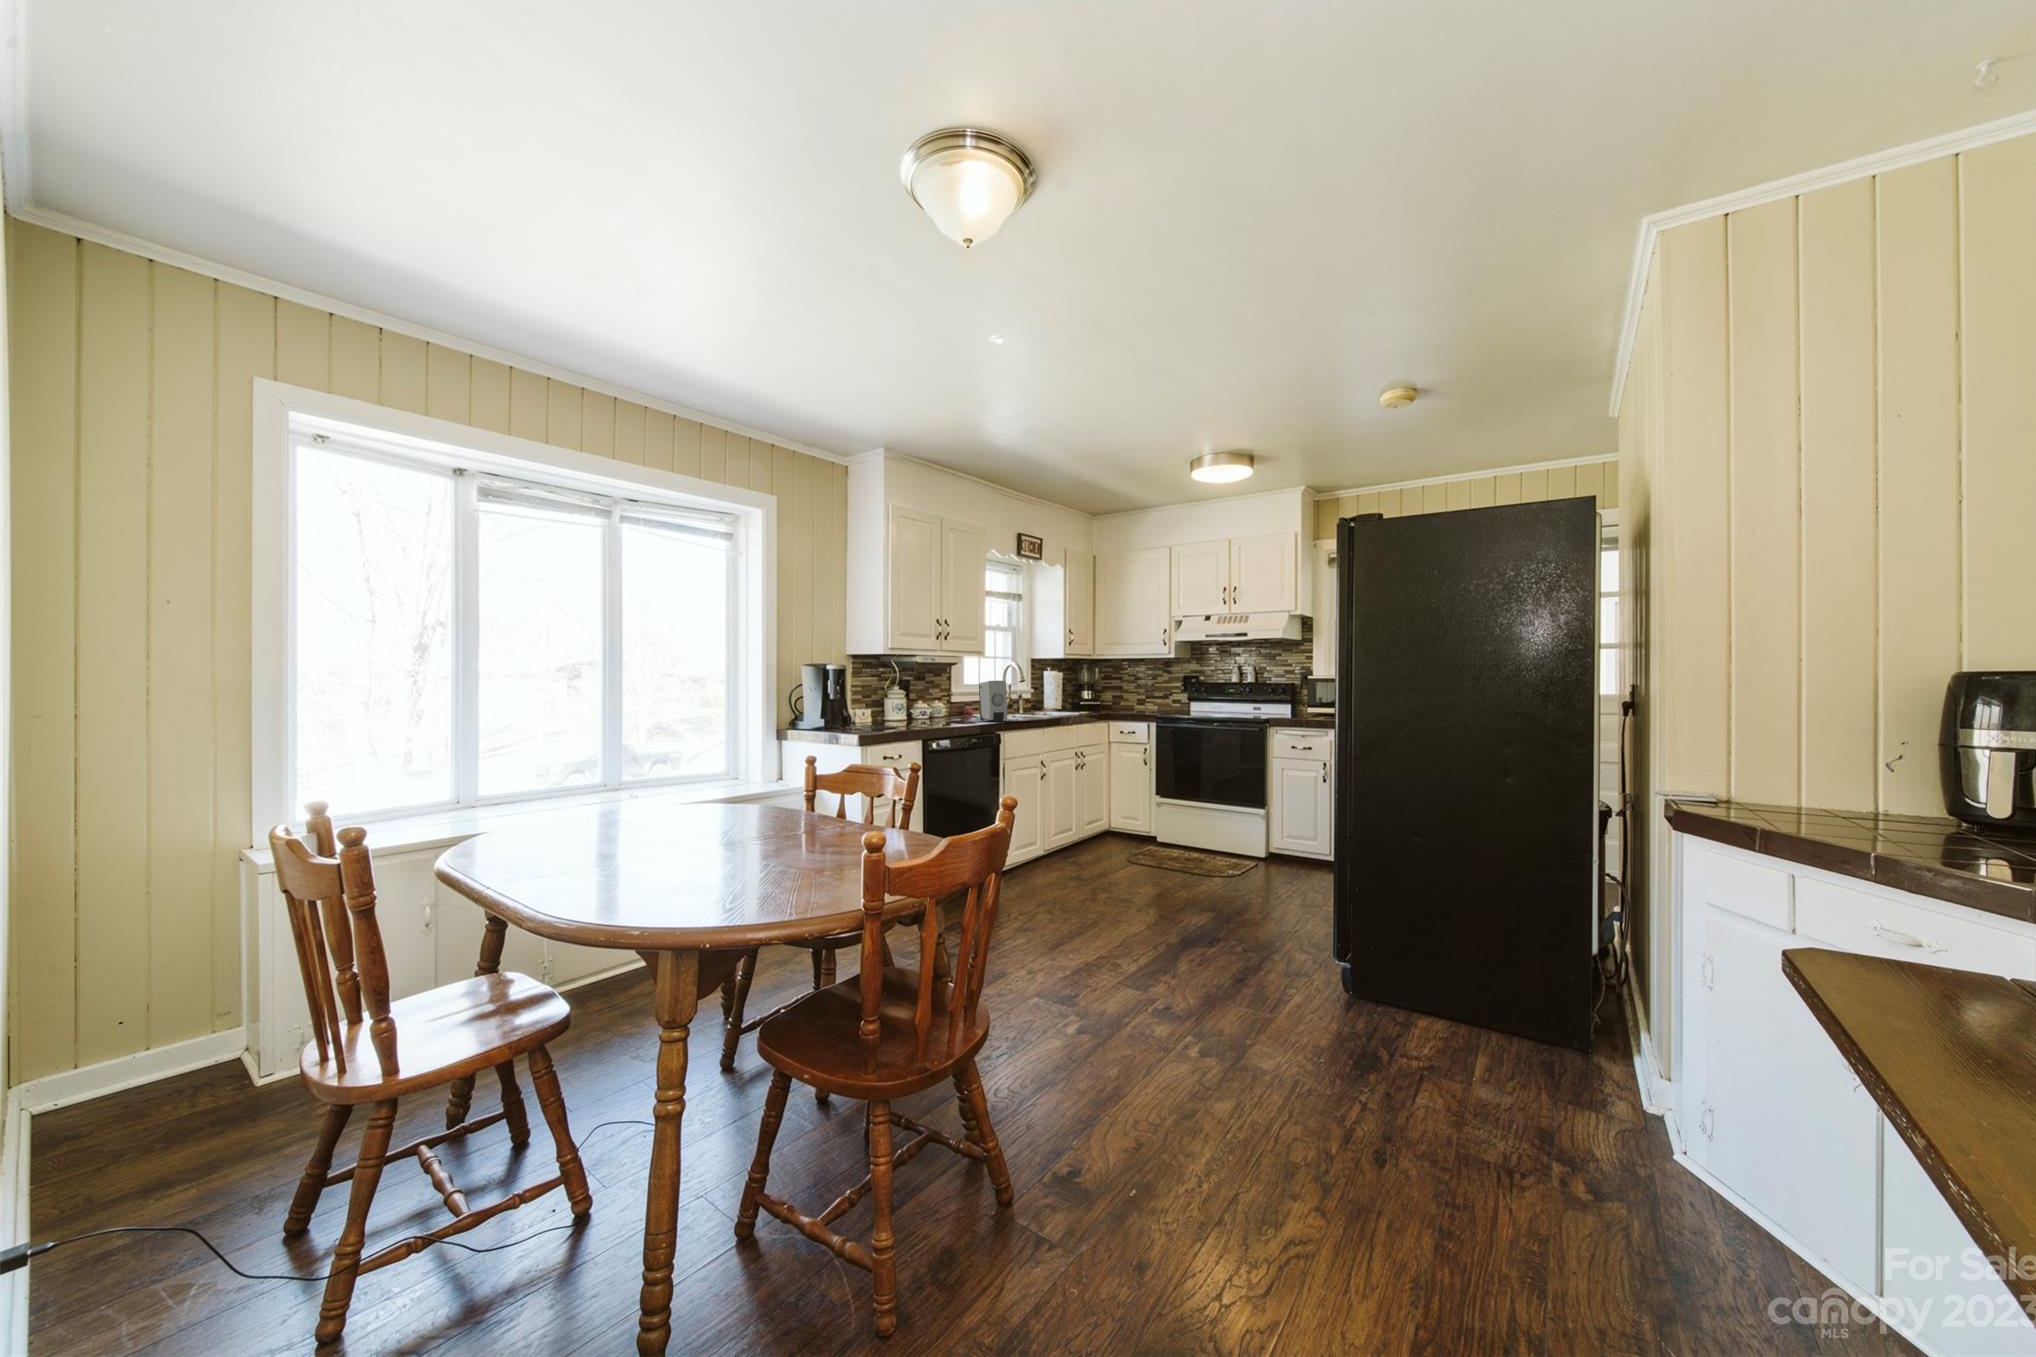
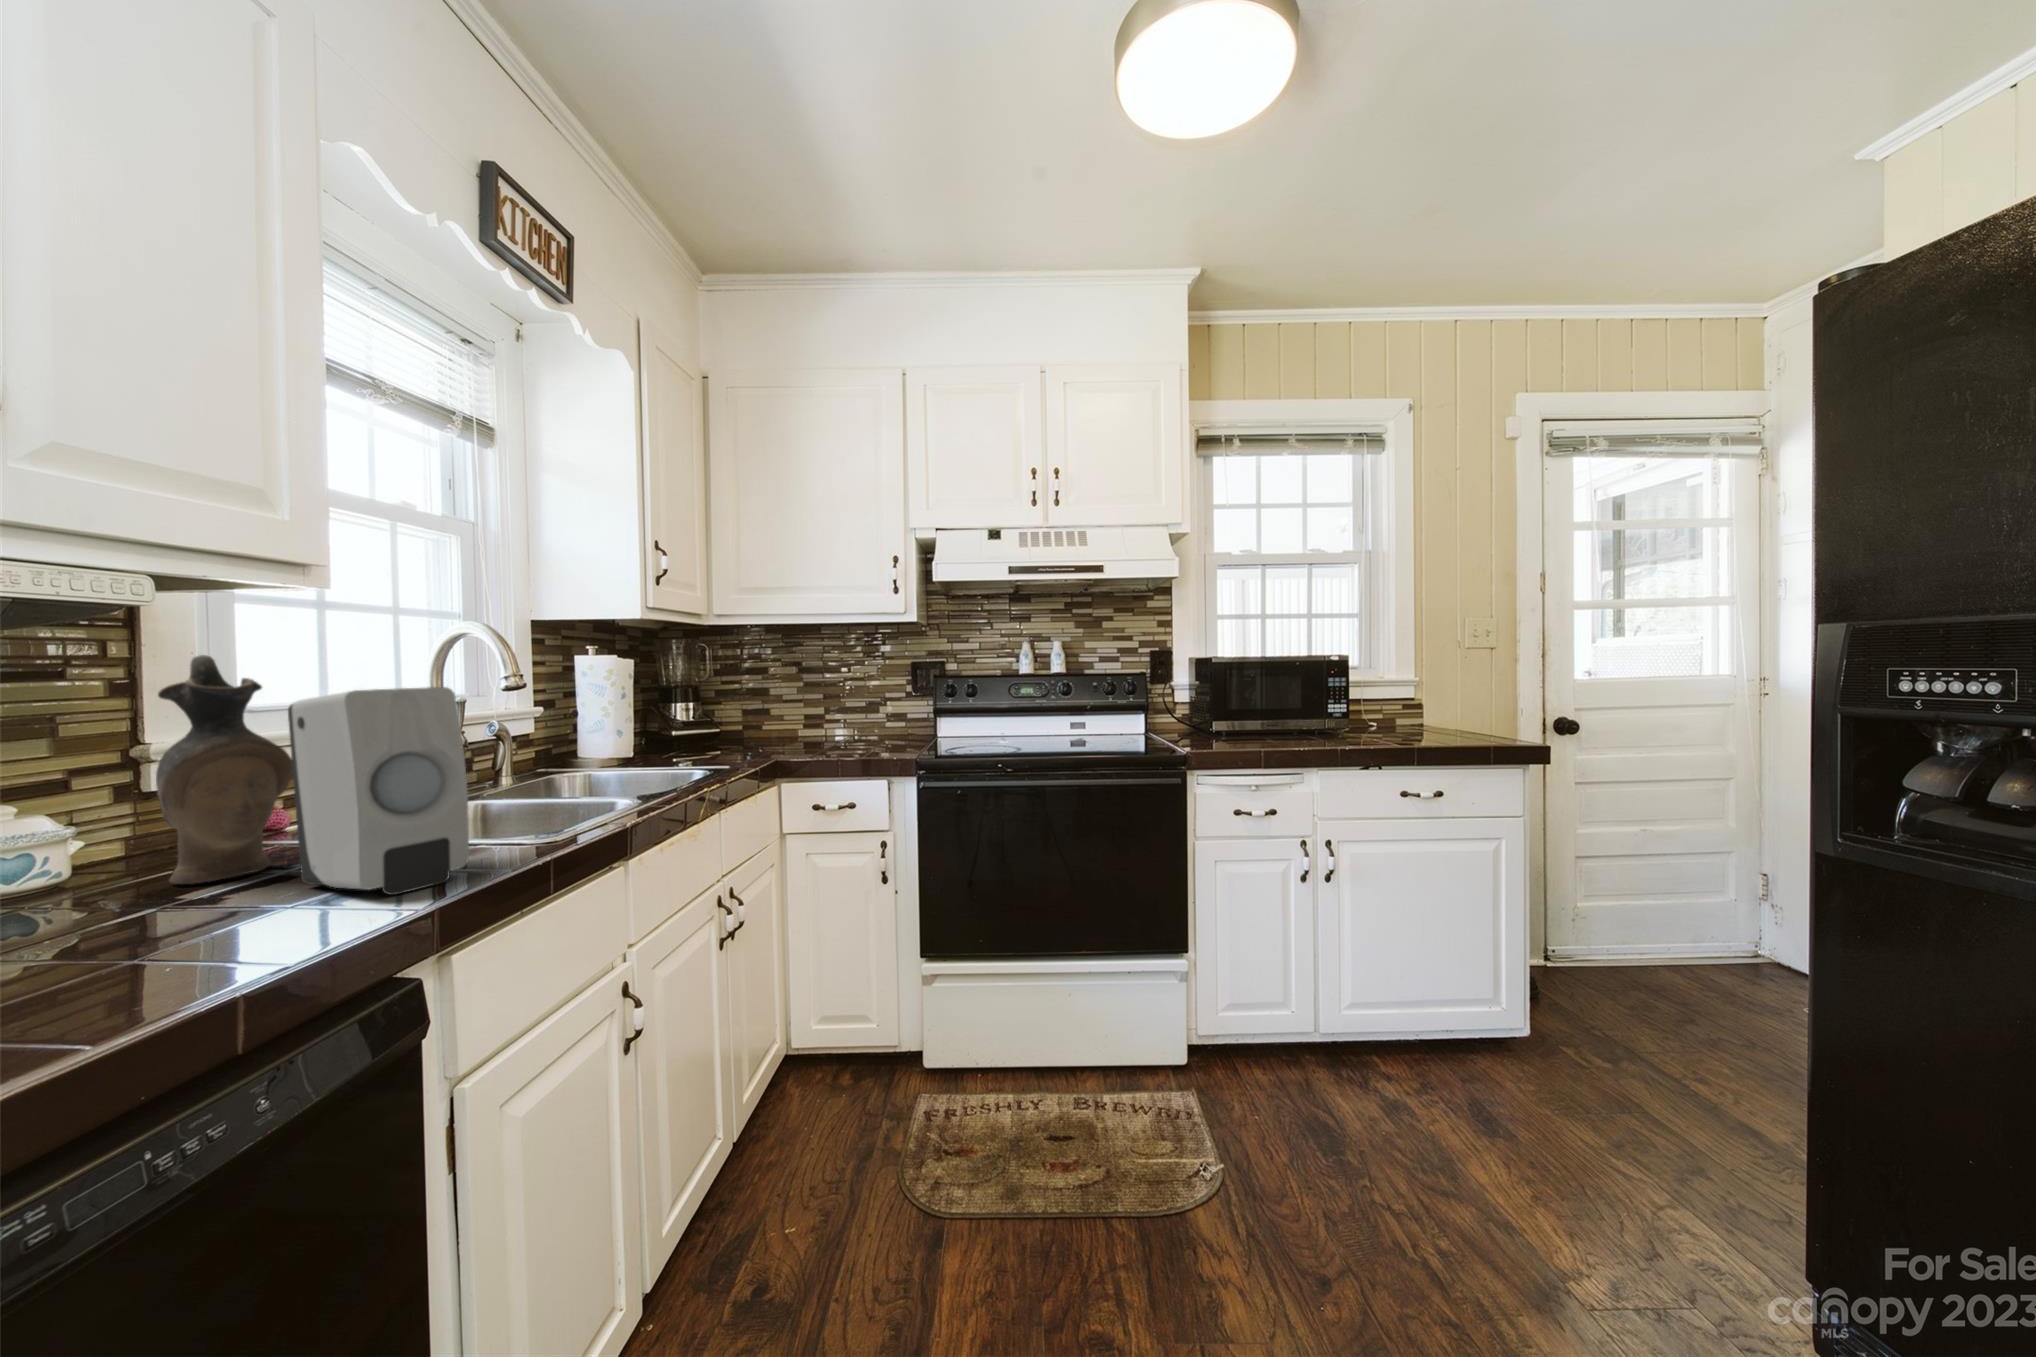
ceramic pitcher: none [959,673,978,719] -> present [156,655,293,884]

